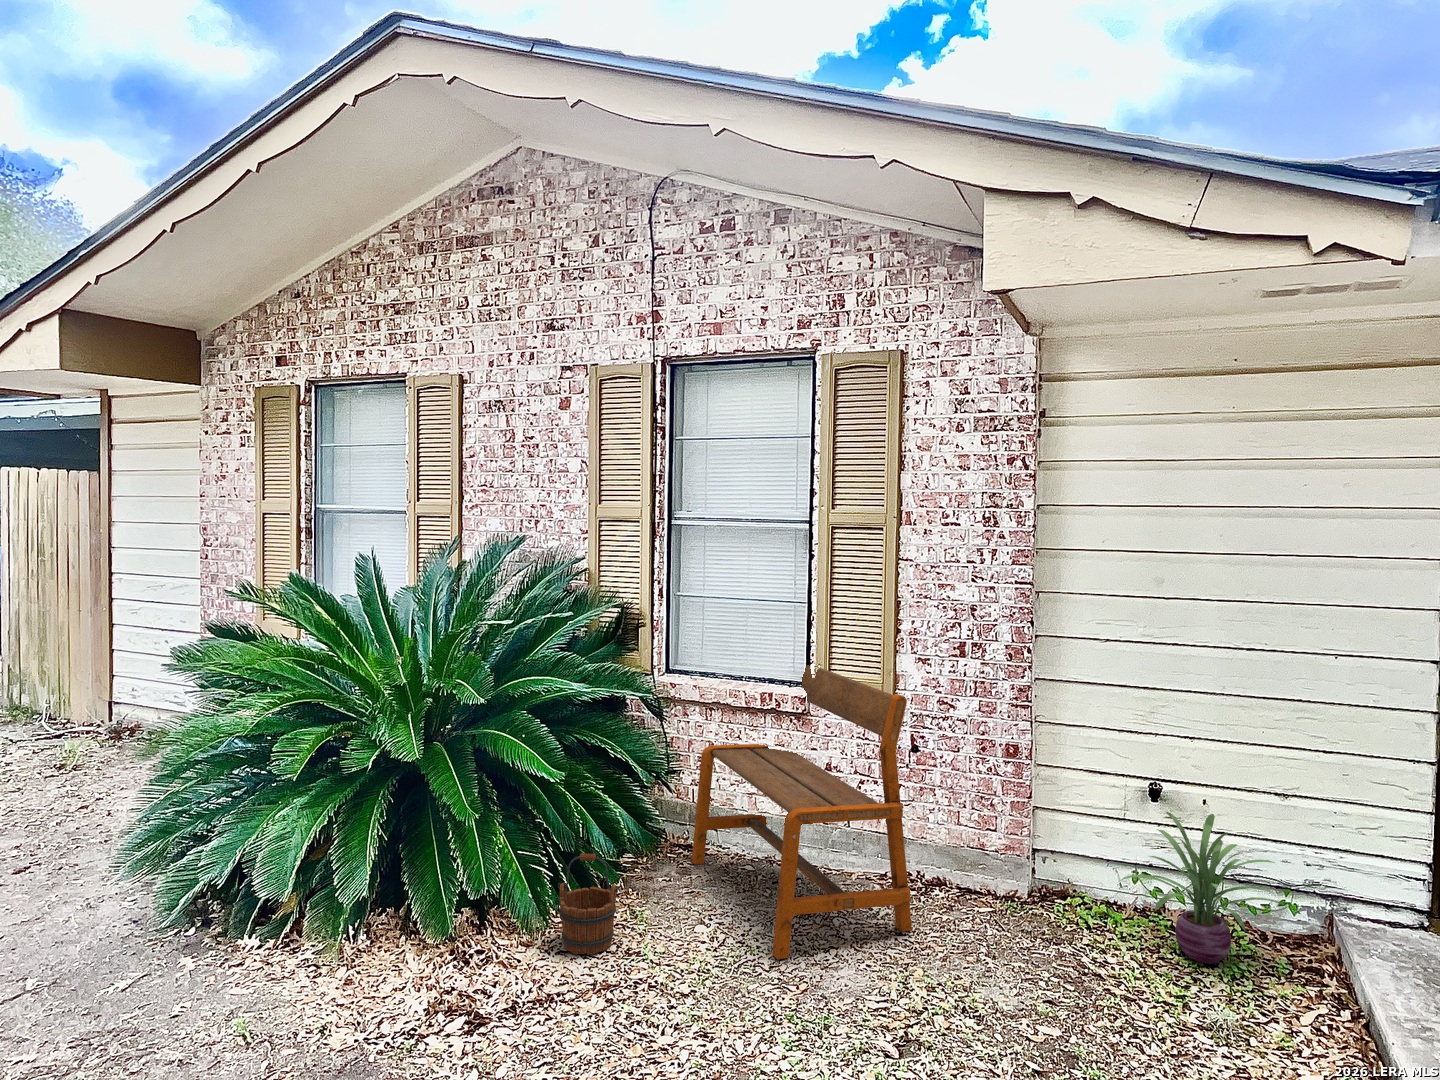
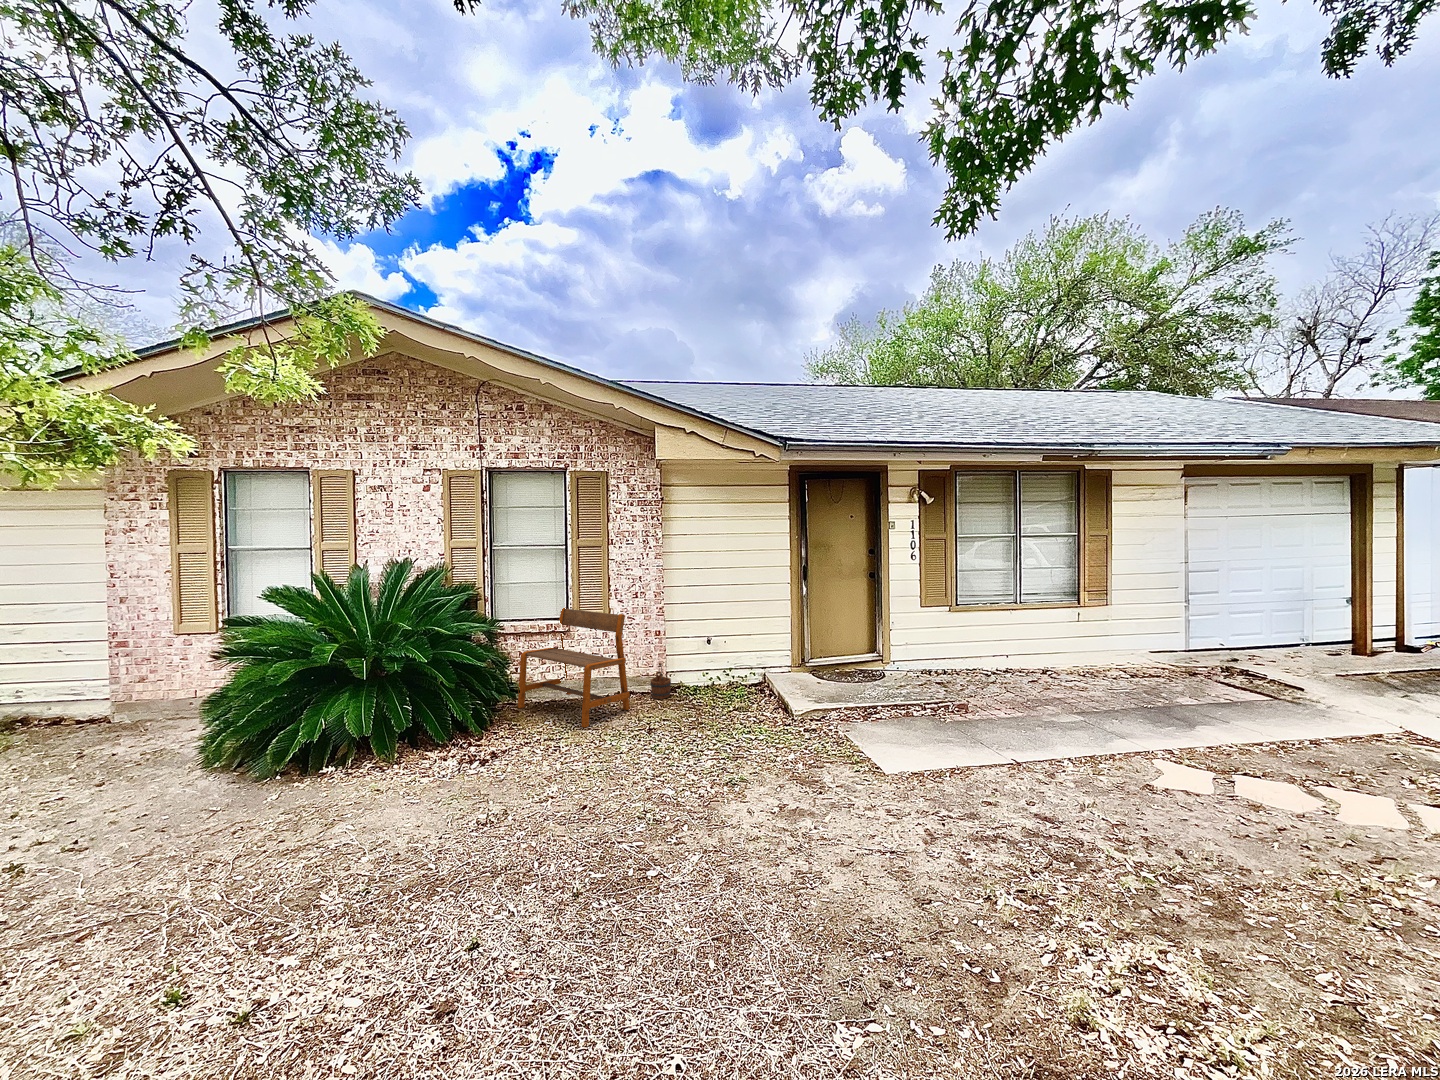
decorative plant: present [1120,812,1282,964] -> none [702,644,755,697]
wooden bucket: present [558,853,618,955] -> present [650,662,671,699]

